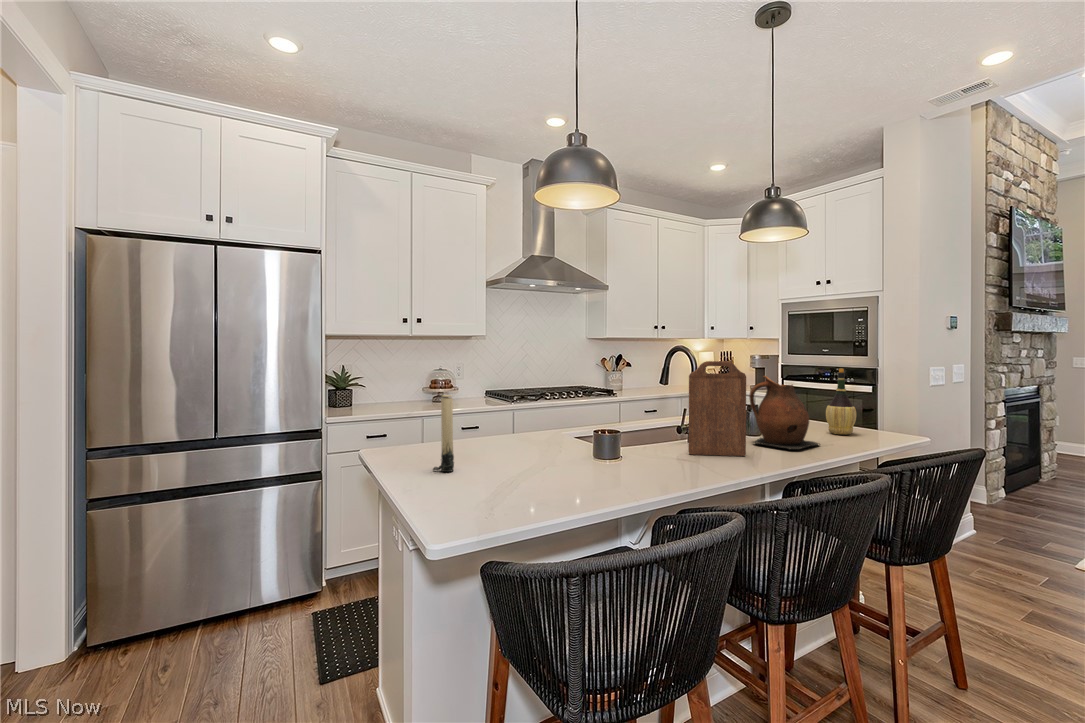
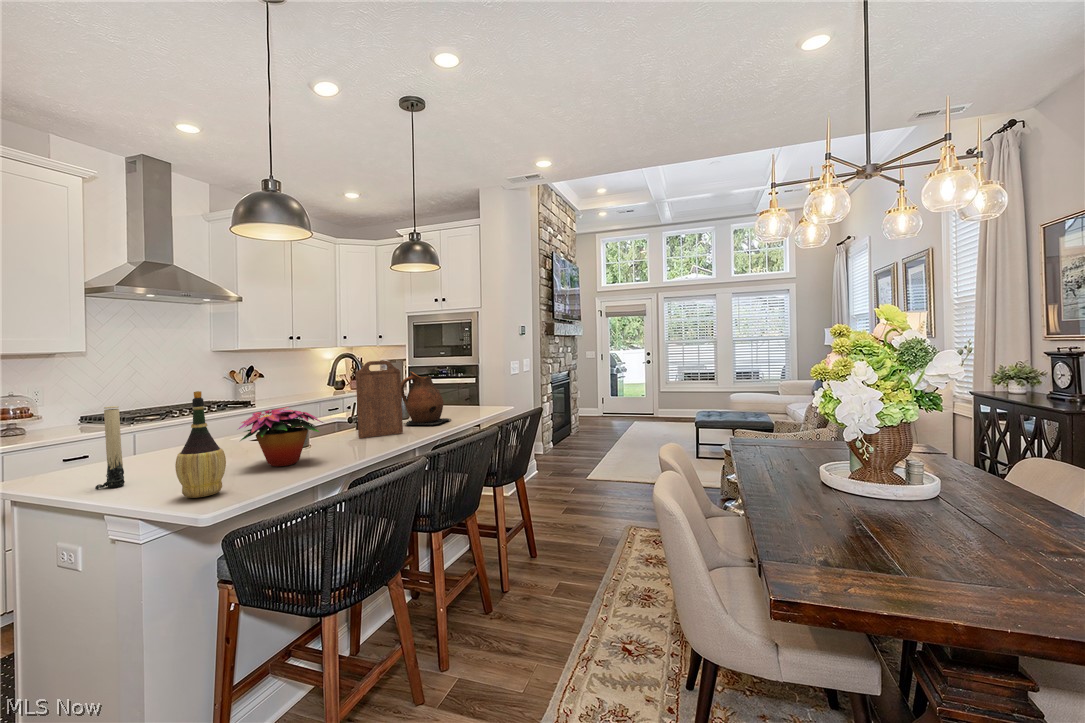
wine bottle: present [826,368,856,434] -> present [175,391,226,498]
flower arrangement: none [540,411,639,480] -> present [239,407,323,467]

